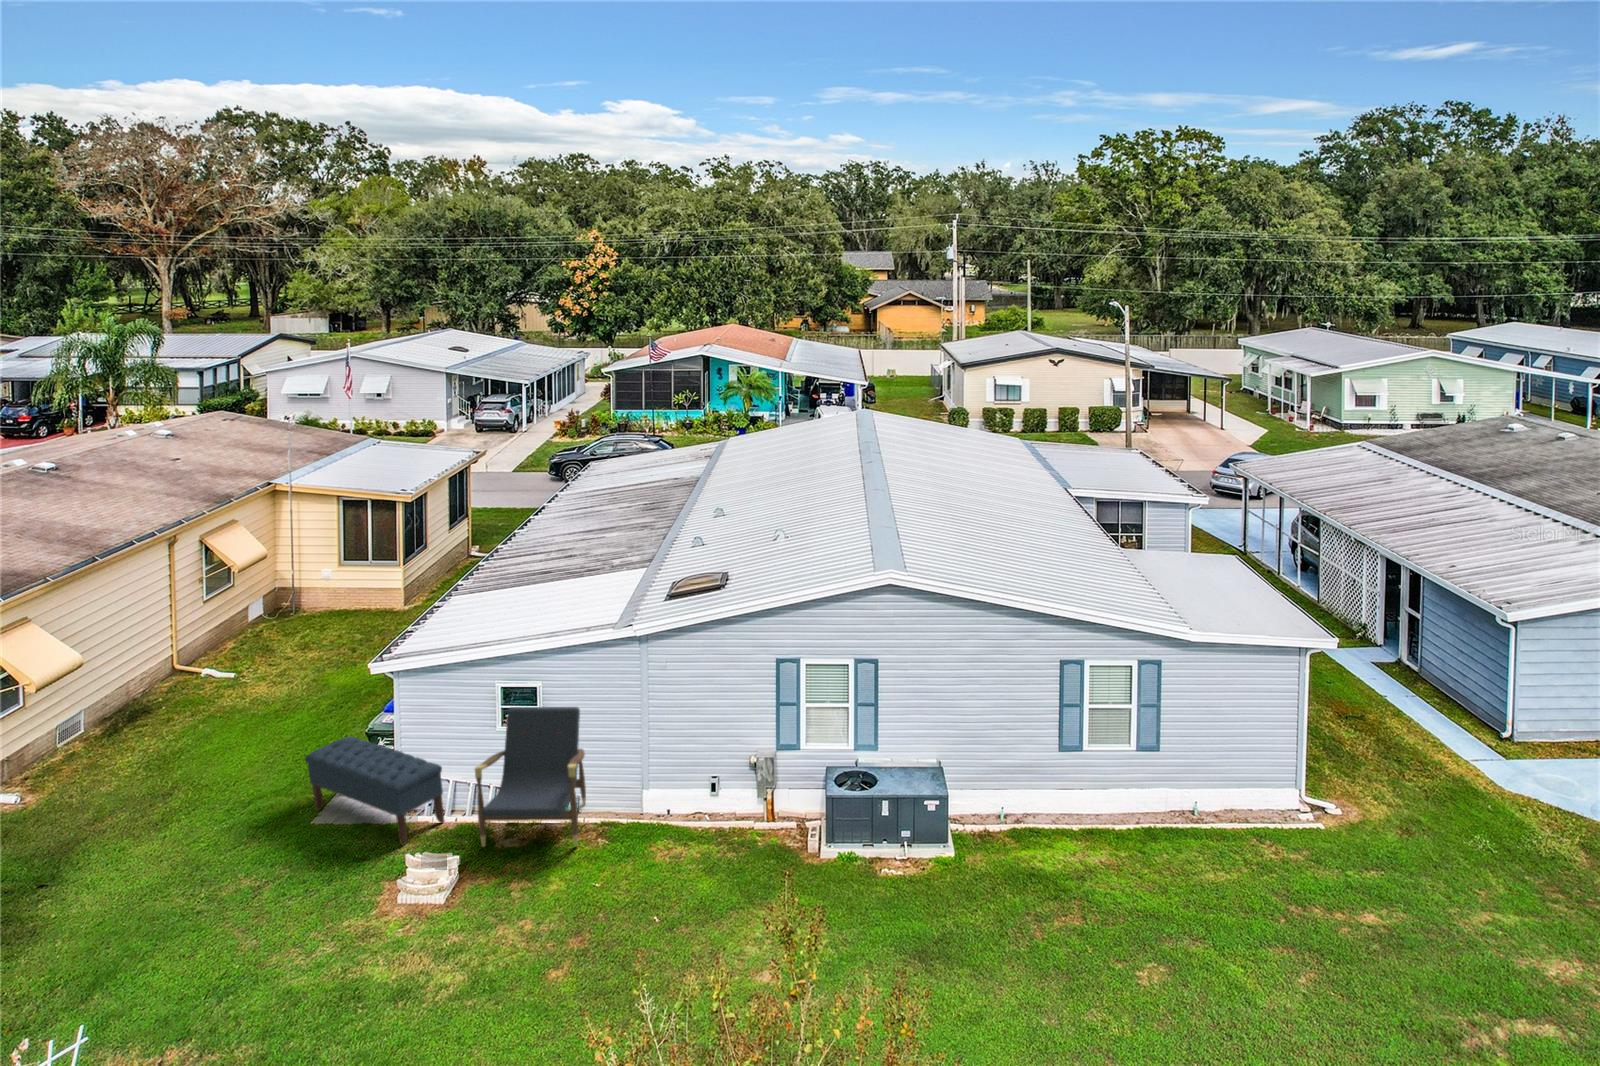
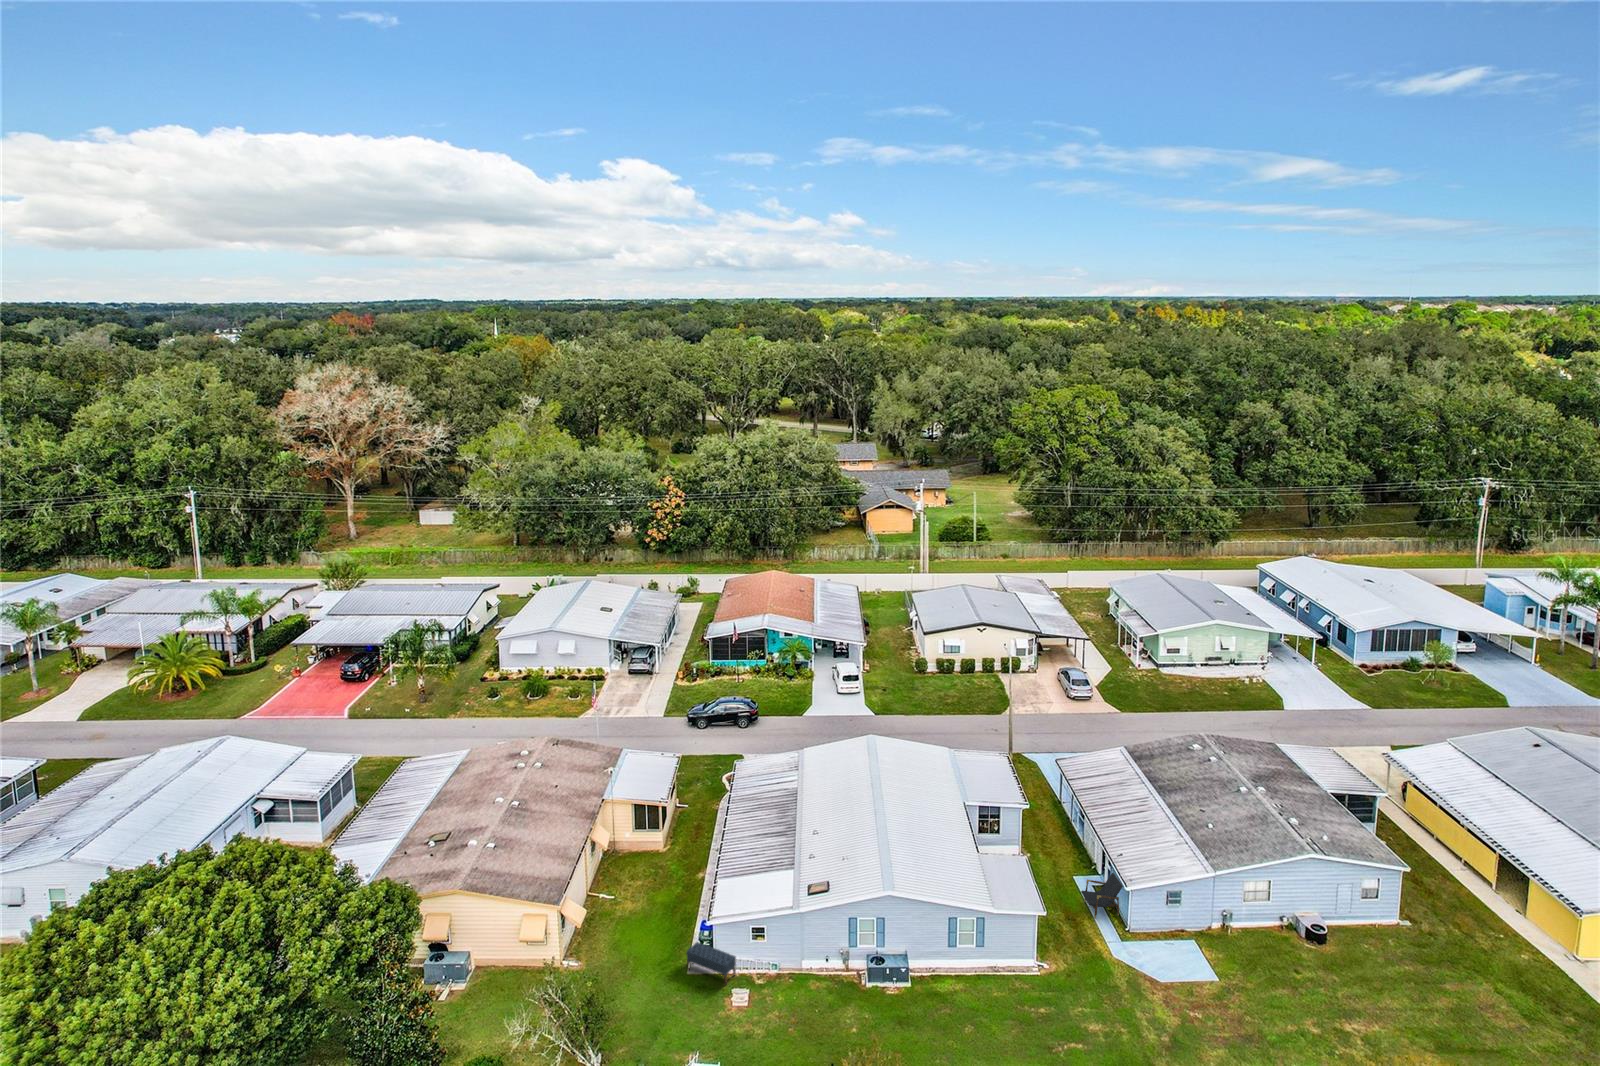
lounge chair: present [475,707,586,847] -> present [1081,873,1123,919]

